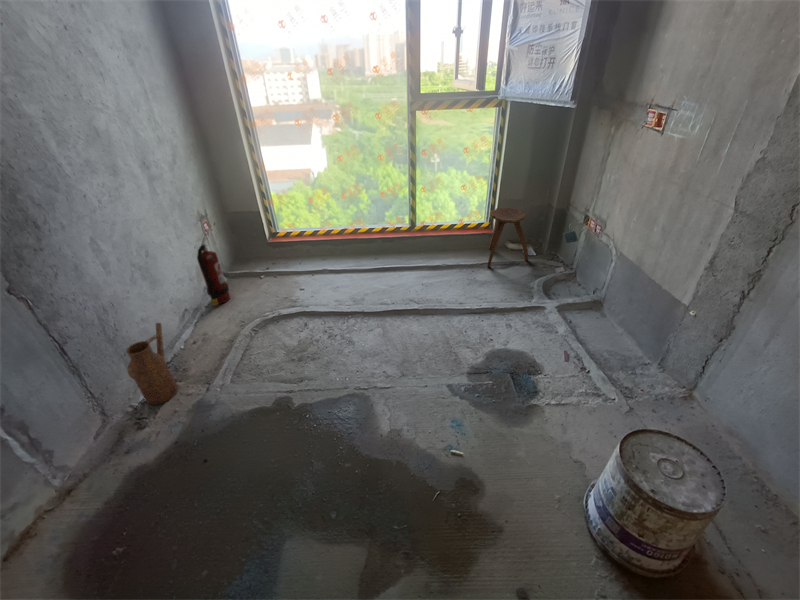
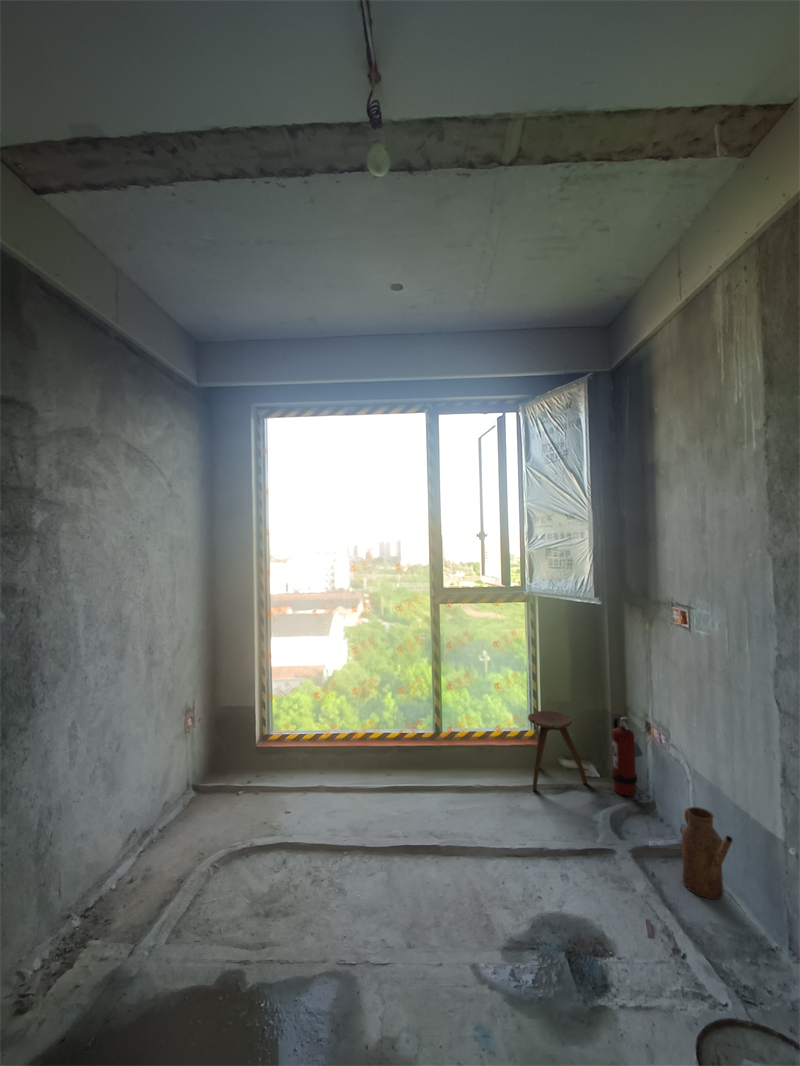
fire extinguisher: present [197,236,230,305] -> present [612,716,637,796]
watering can: present [126,323,178,405] -> present [682,807,732,899]

